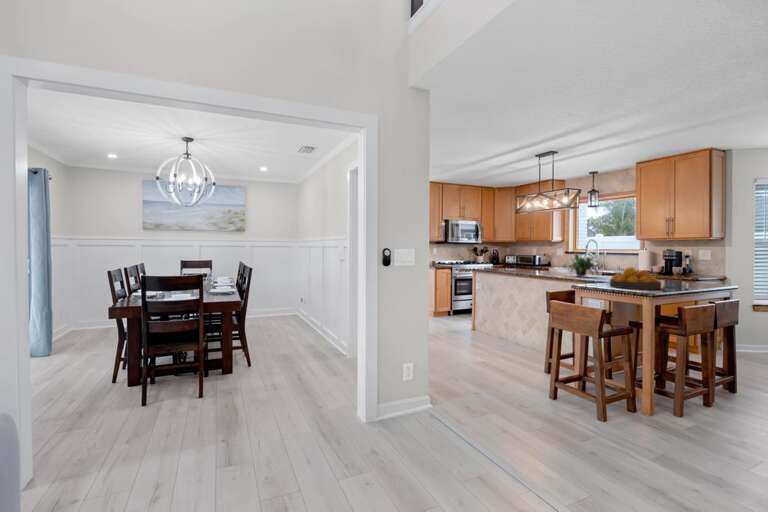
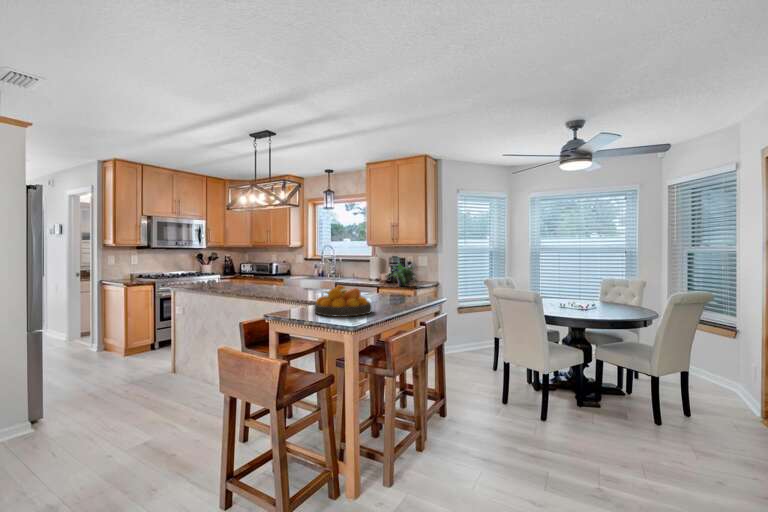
potted plant: present [563,253,598,276] -> present [392,263,417,286]

